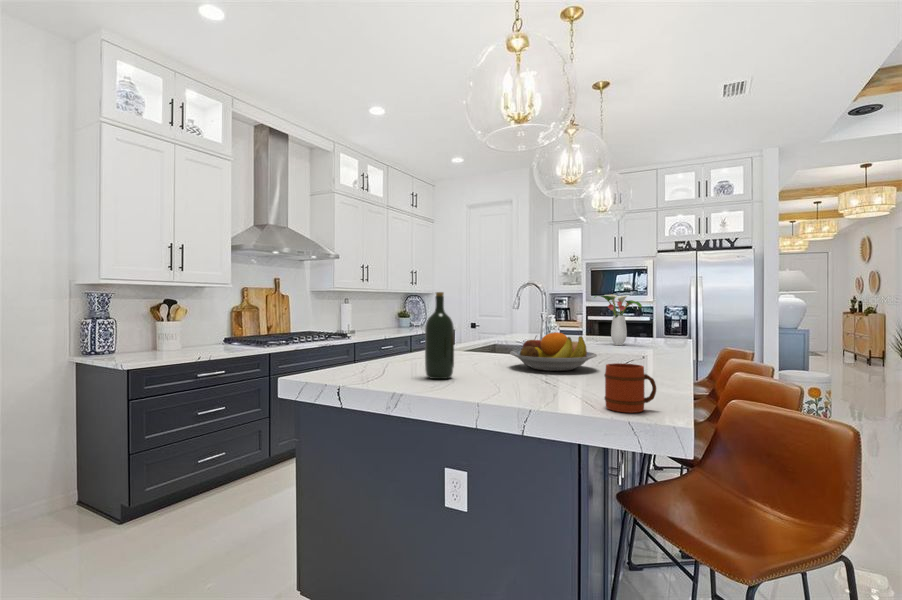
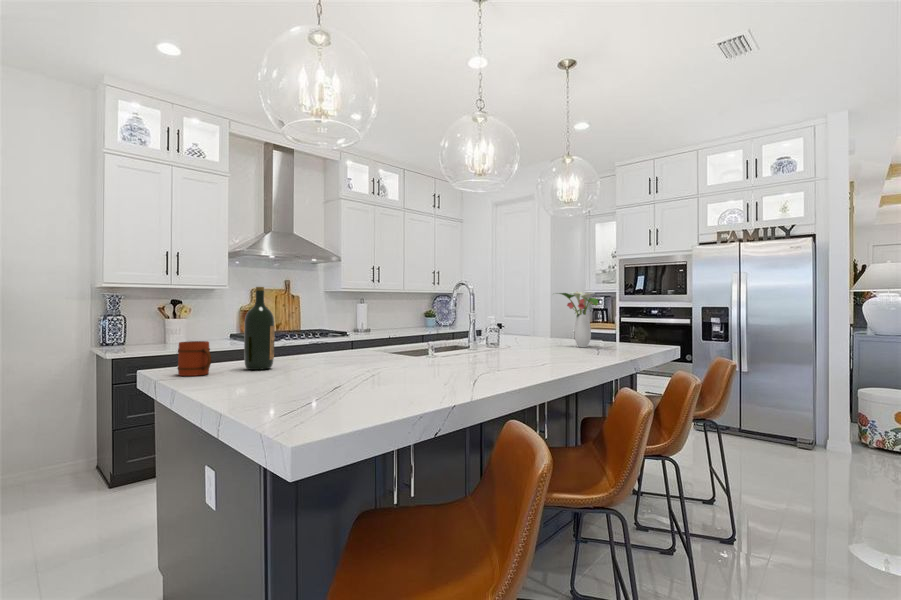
fruit bowl: present [510,332,597,371] -> none [359,328,447,367]
mug: present [604,363,656,413] -> present [177,341,211,376]

